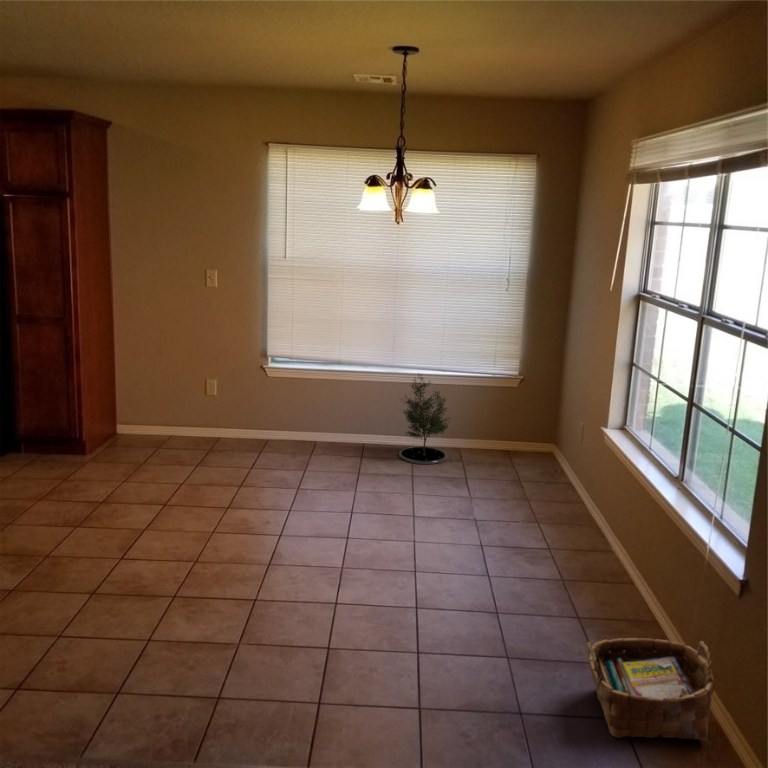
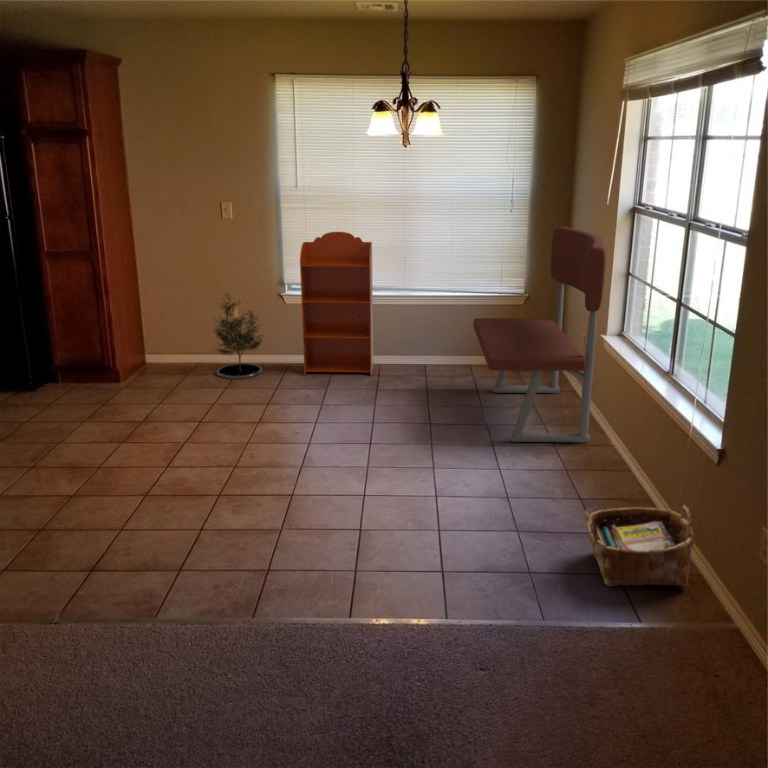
bookcase: none [284,305,361,457] -> present [300,232,373,376]
bench: none [465,310,609,545] -> present [473,227,607,442]
potted tree: present [399,374,451,464] -> present [215,295,263,379]

